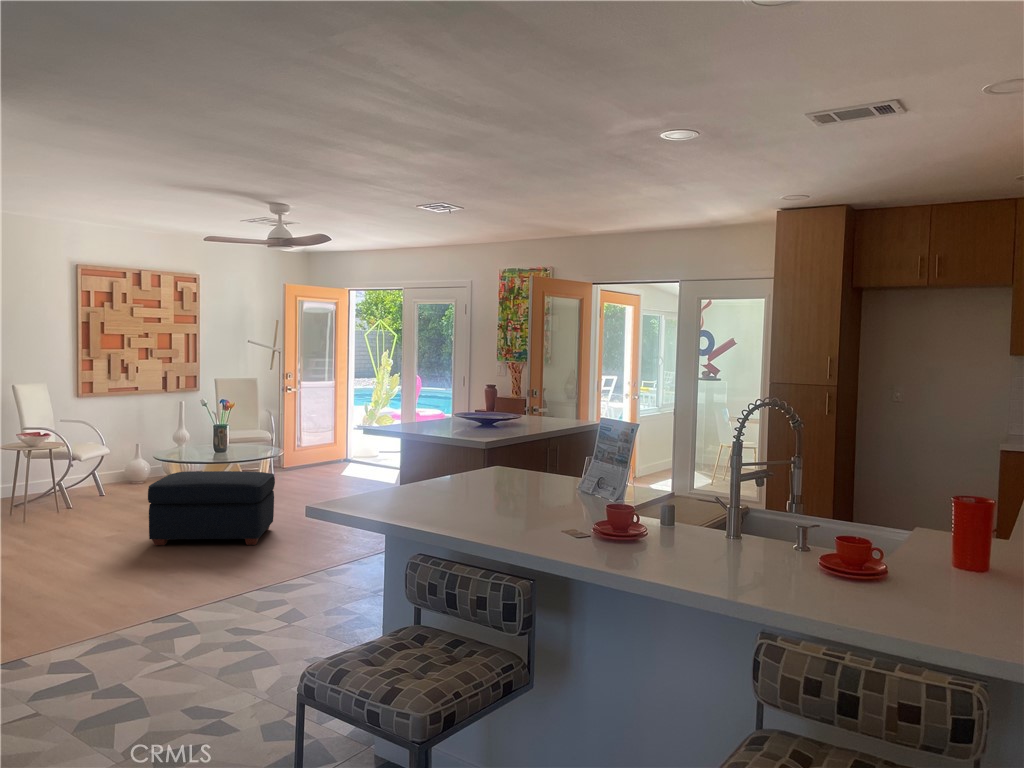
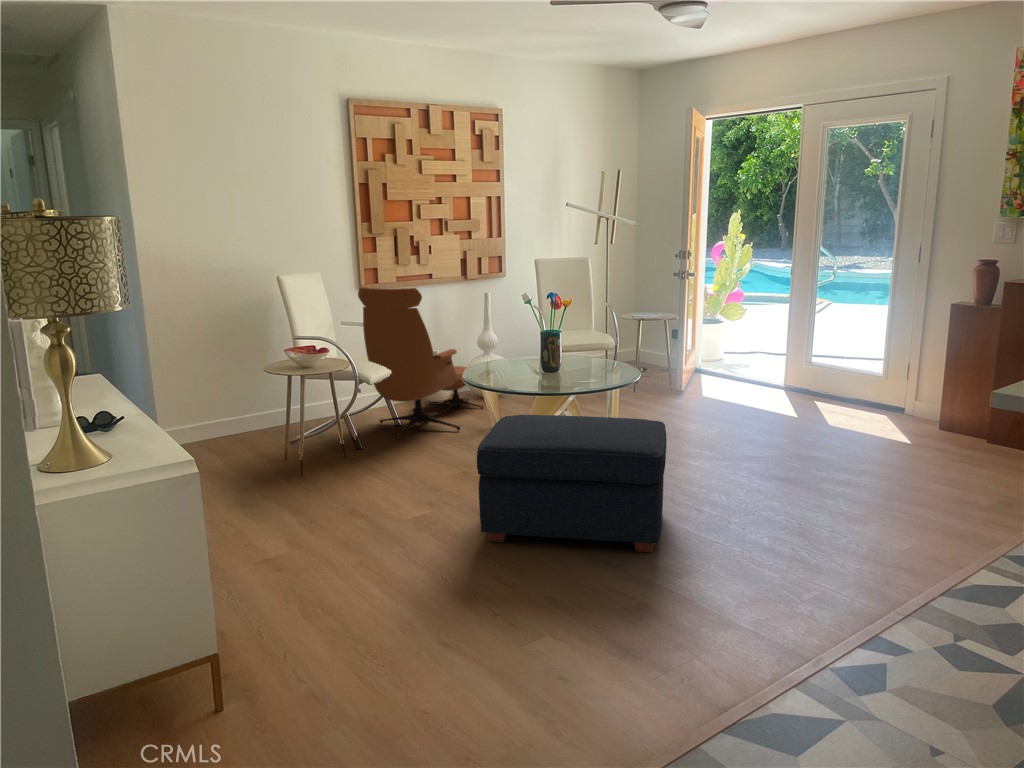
lounge chair: none [76,393,175,502] -> present [358,287,483,439]

